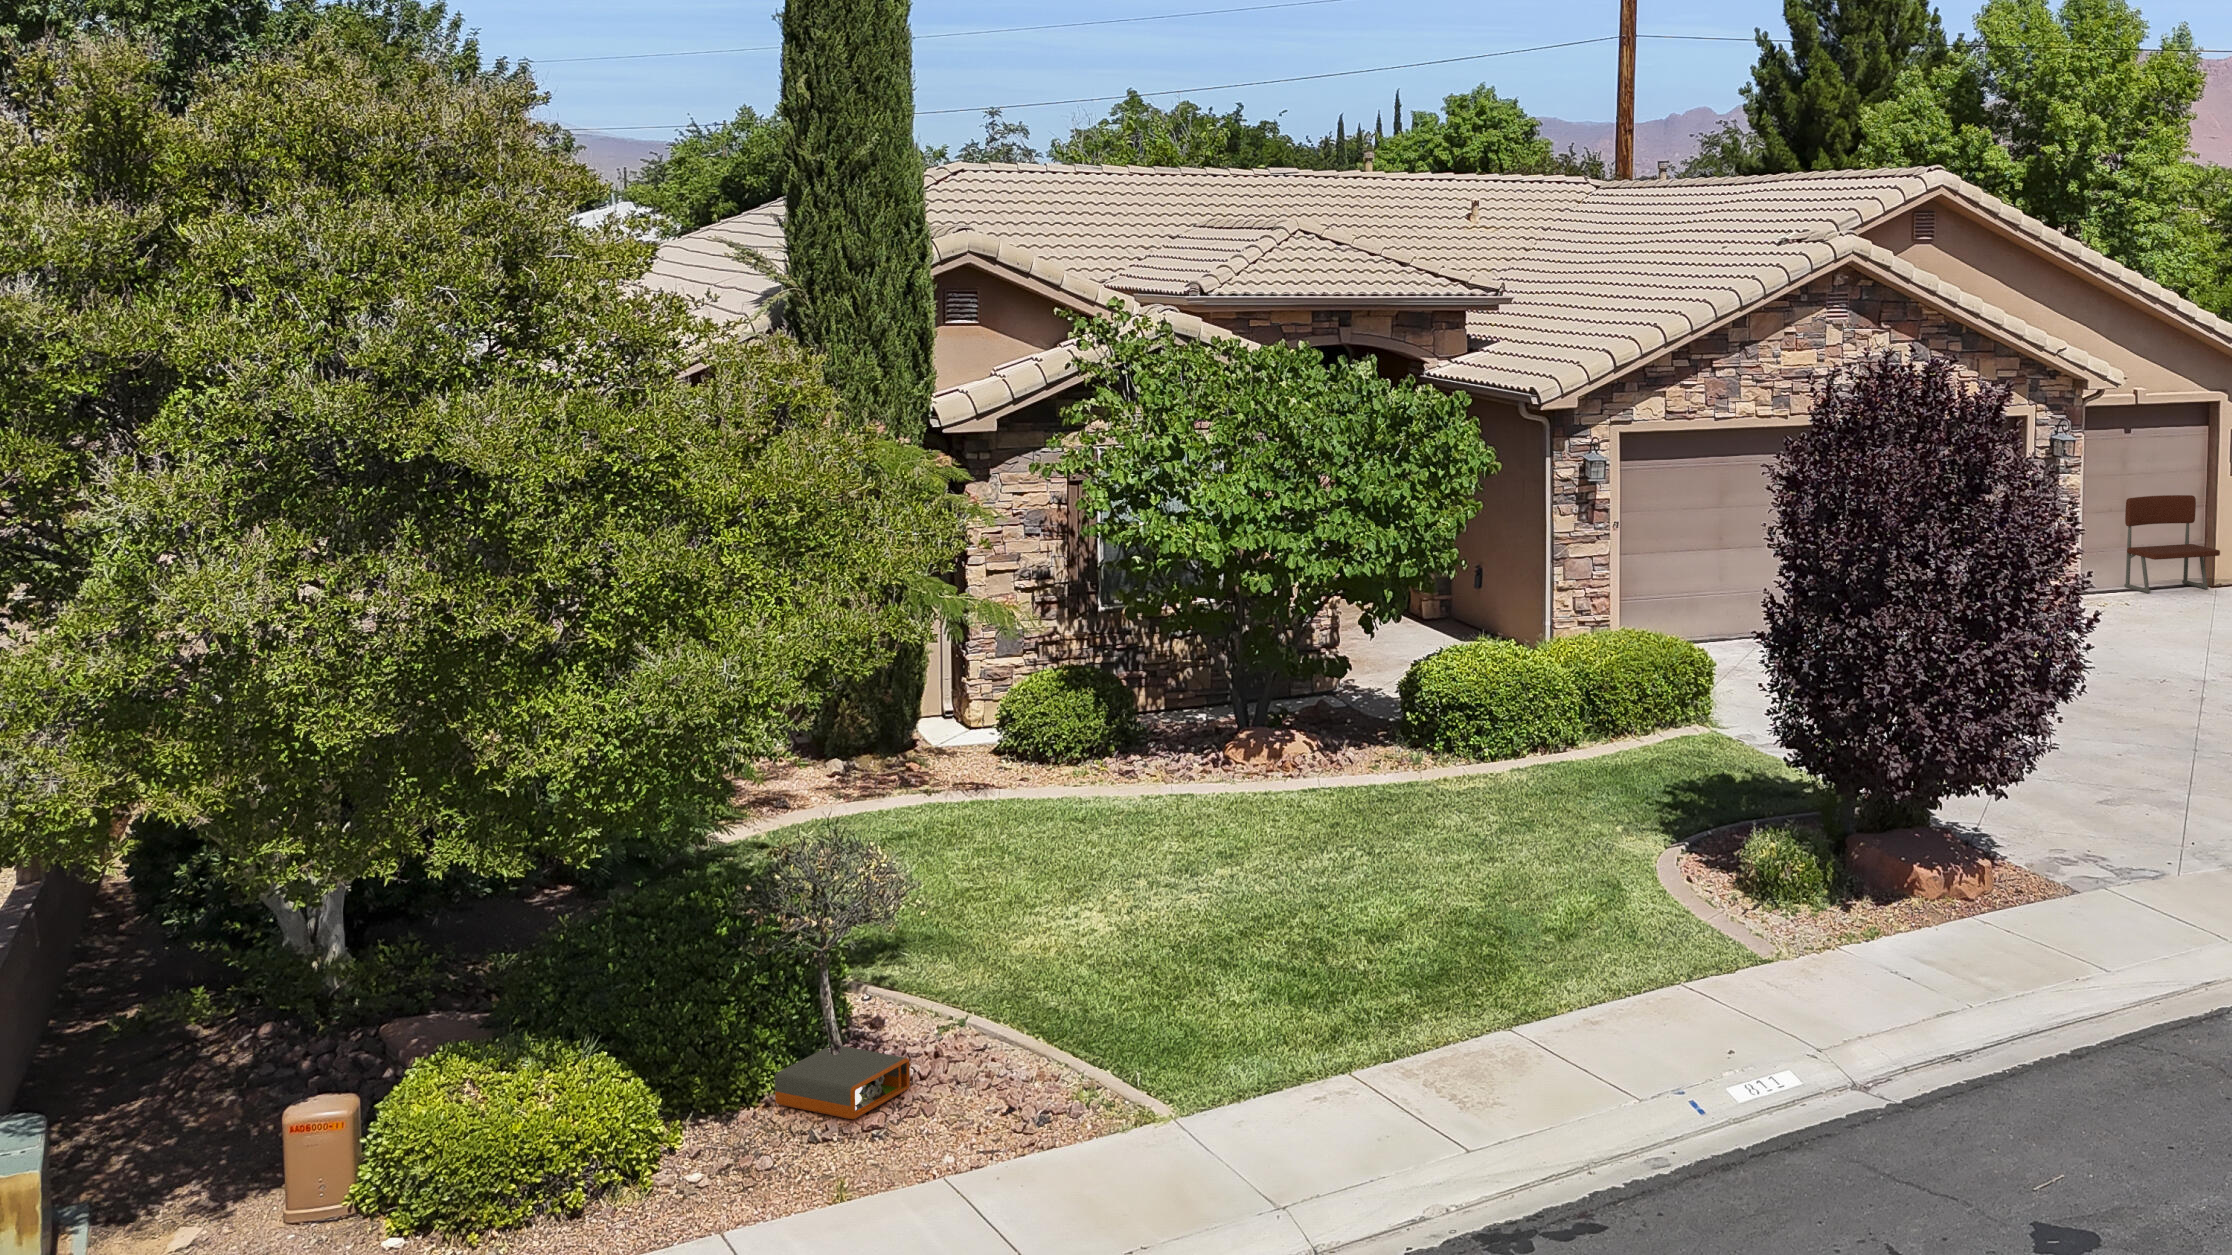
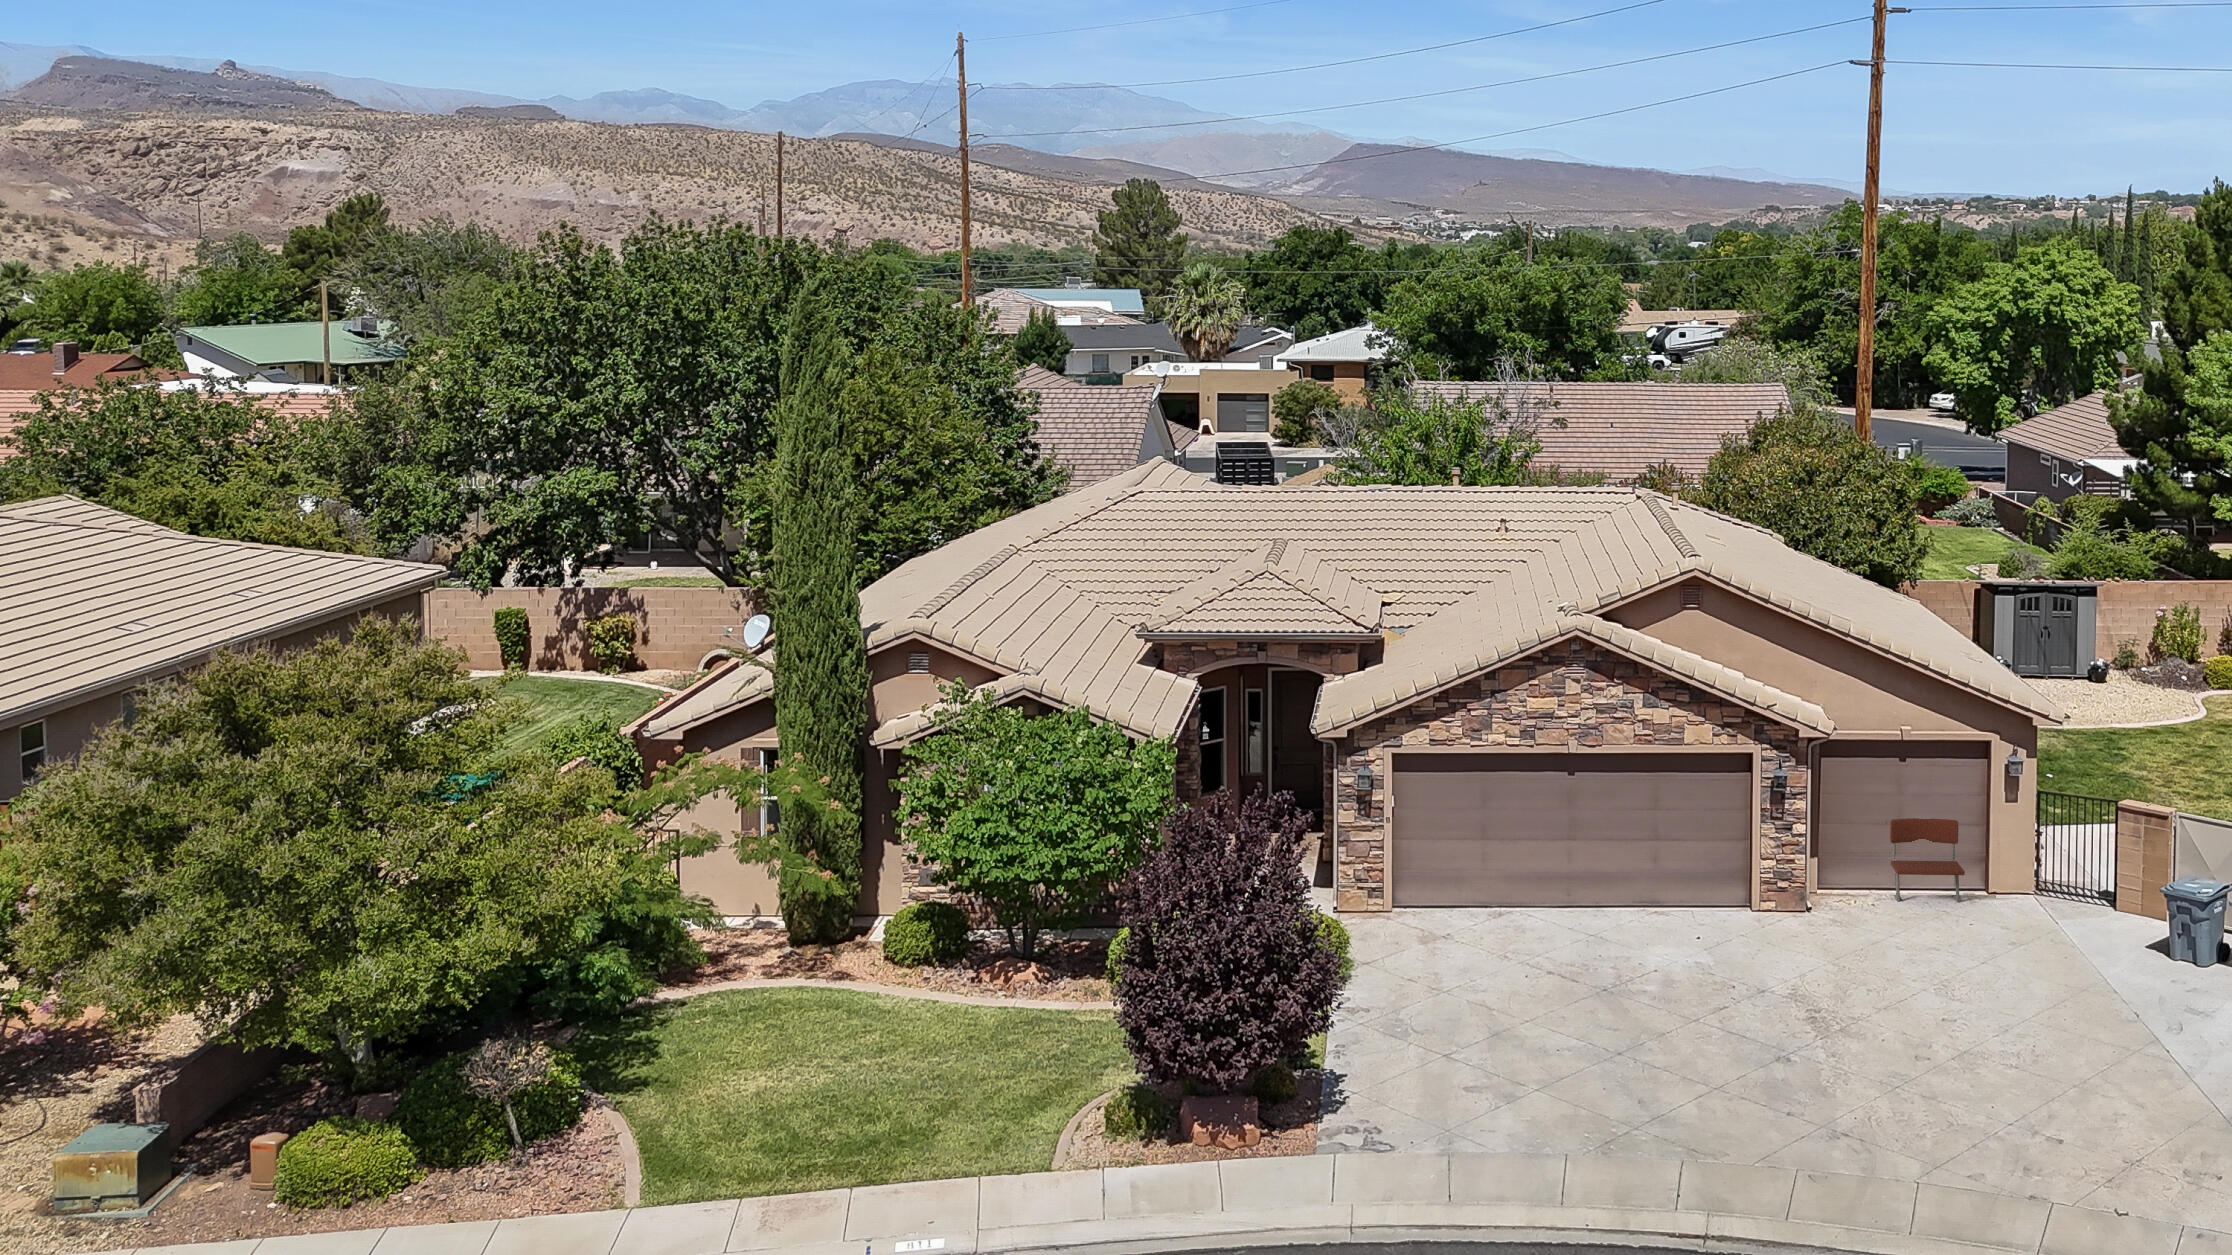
storage box: present [775,1046,910,1119] -> none [421,1141,487,1183]

